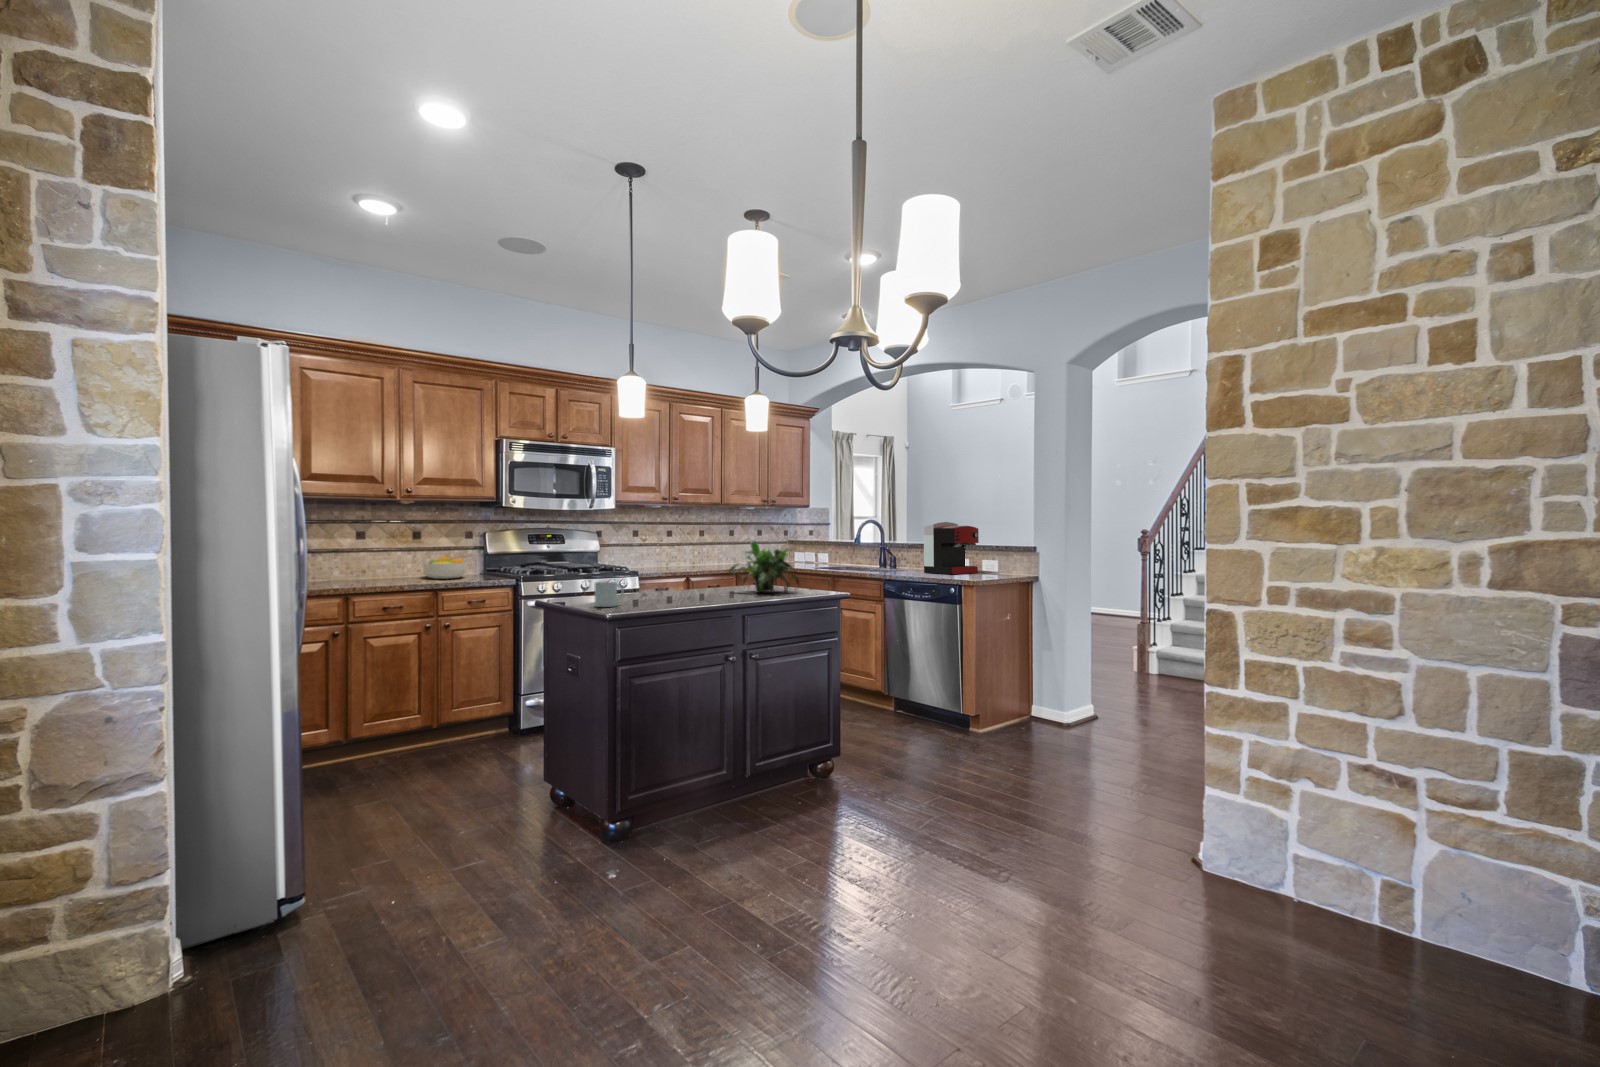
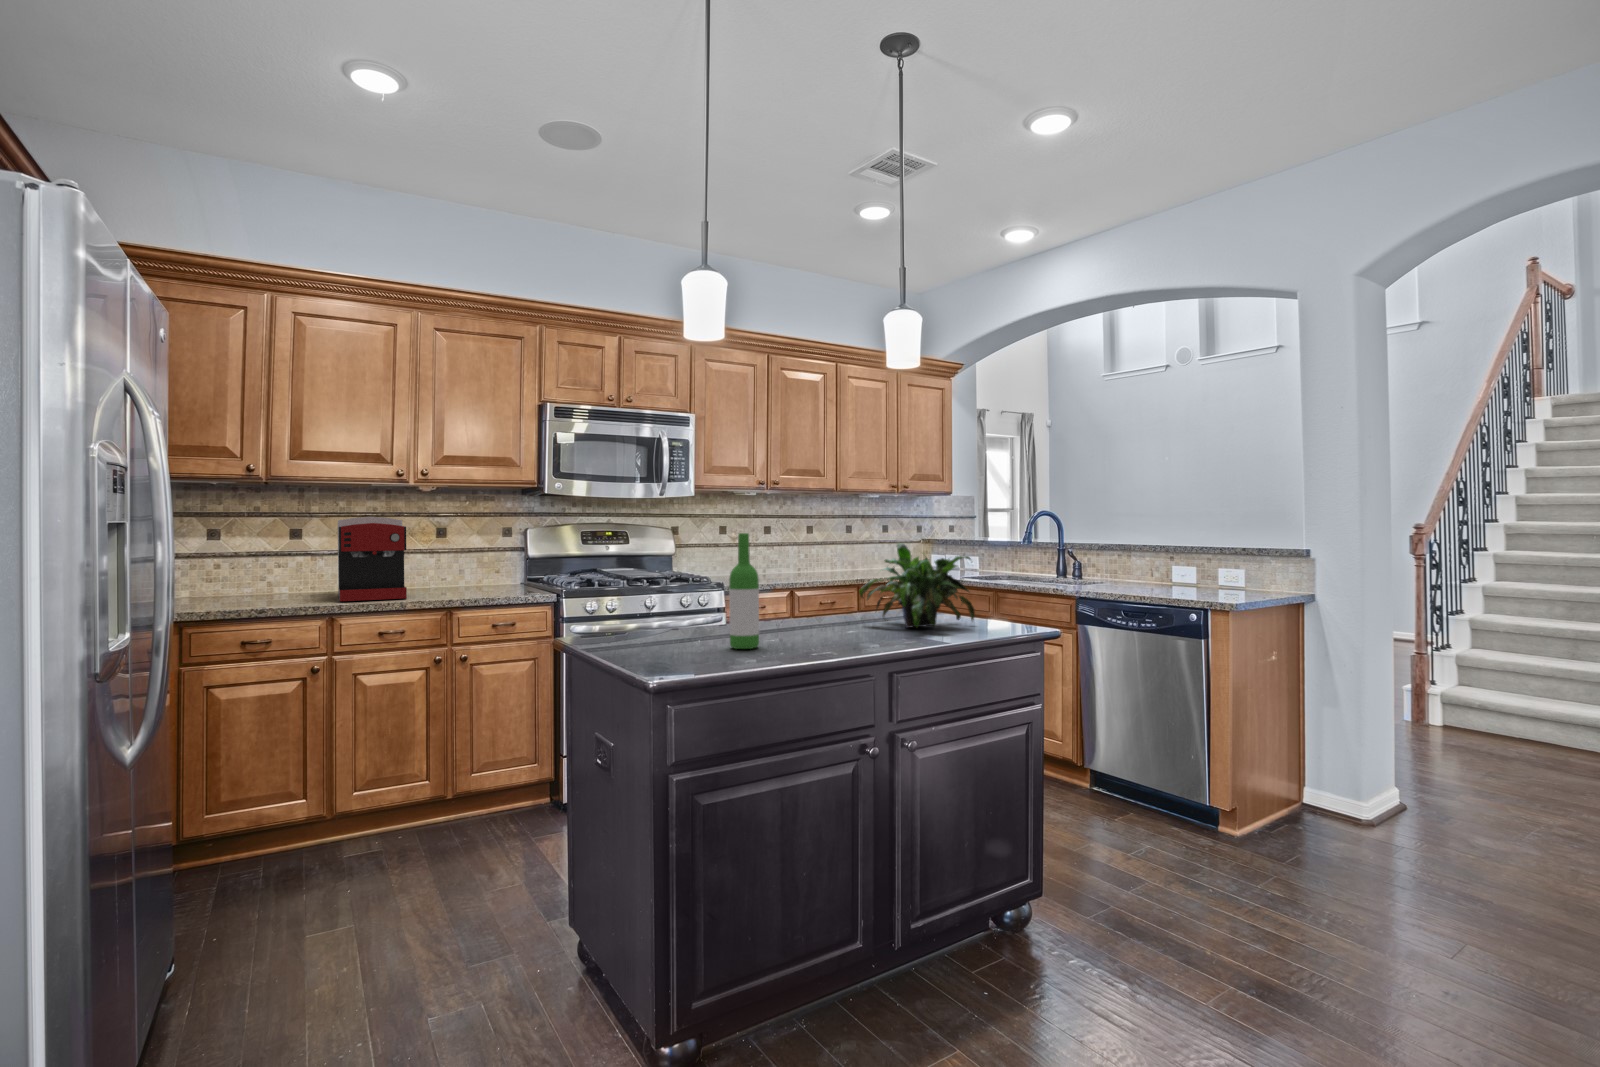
coffee maker: present [924,522,979,574] -> present [338,517,407,601]
wine bottle: none [648,534,666,602] -> present [729,533,759,649]
fruit bowl: present [423,556,467,579] -> none [444,559,503,591]
mug: present [594,582,624,607] -> none [637,615,688,661]

